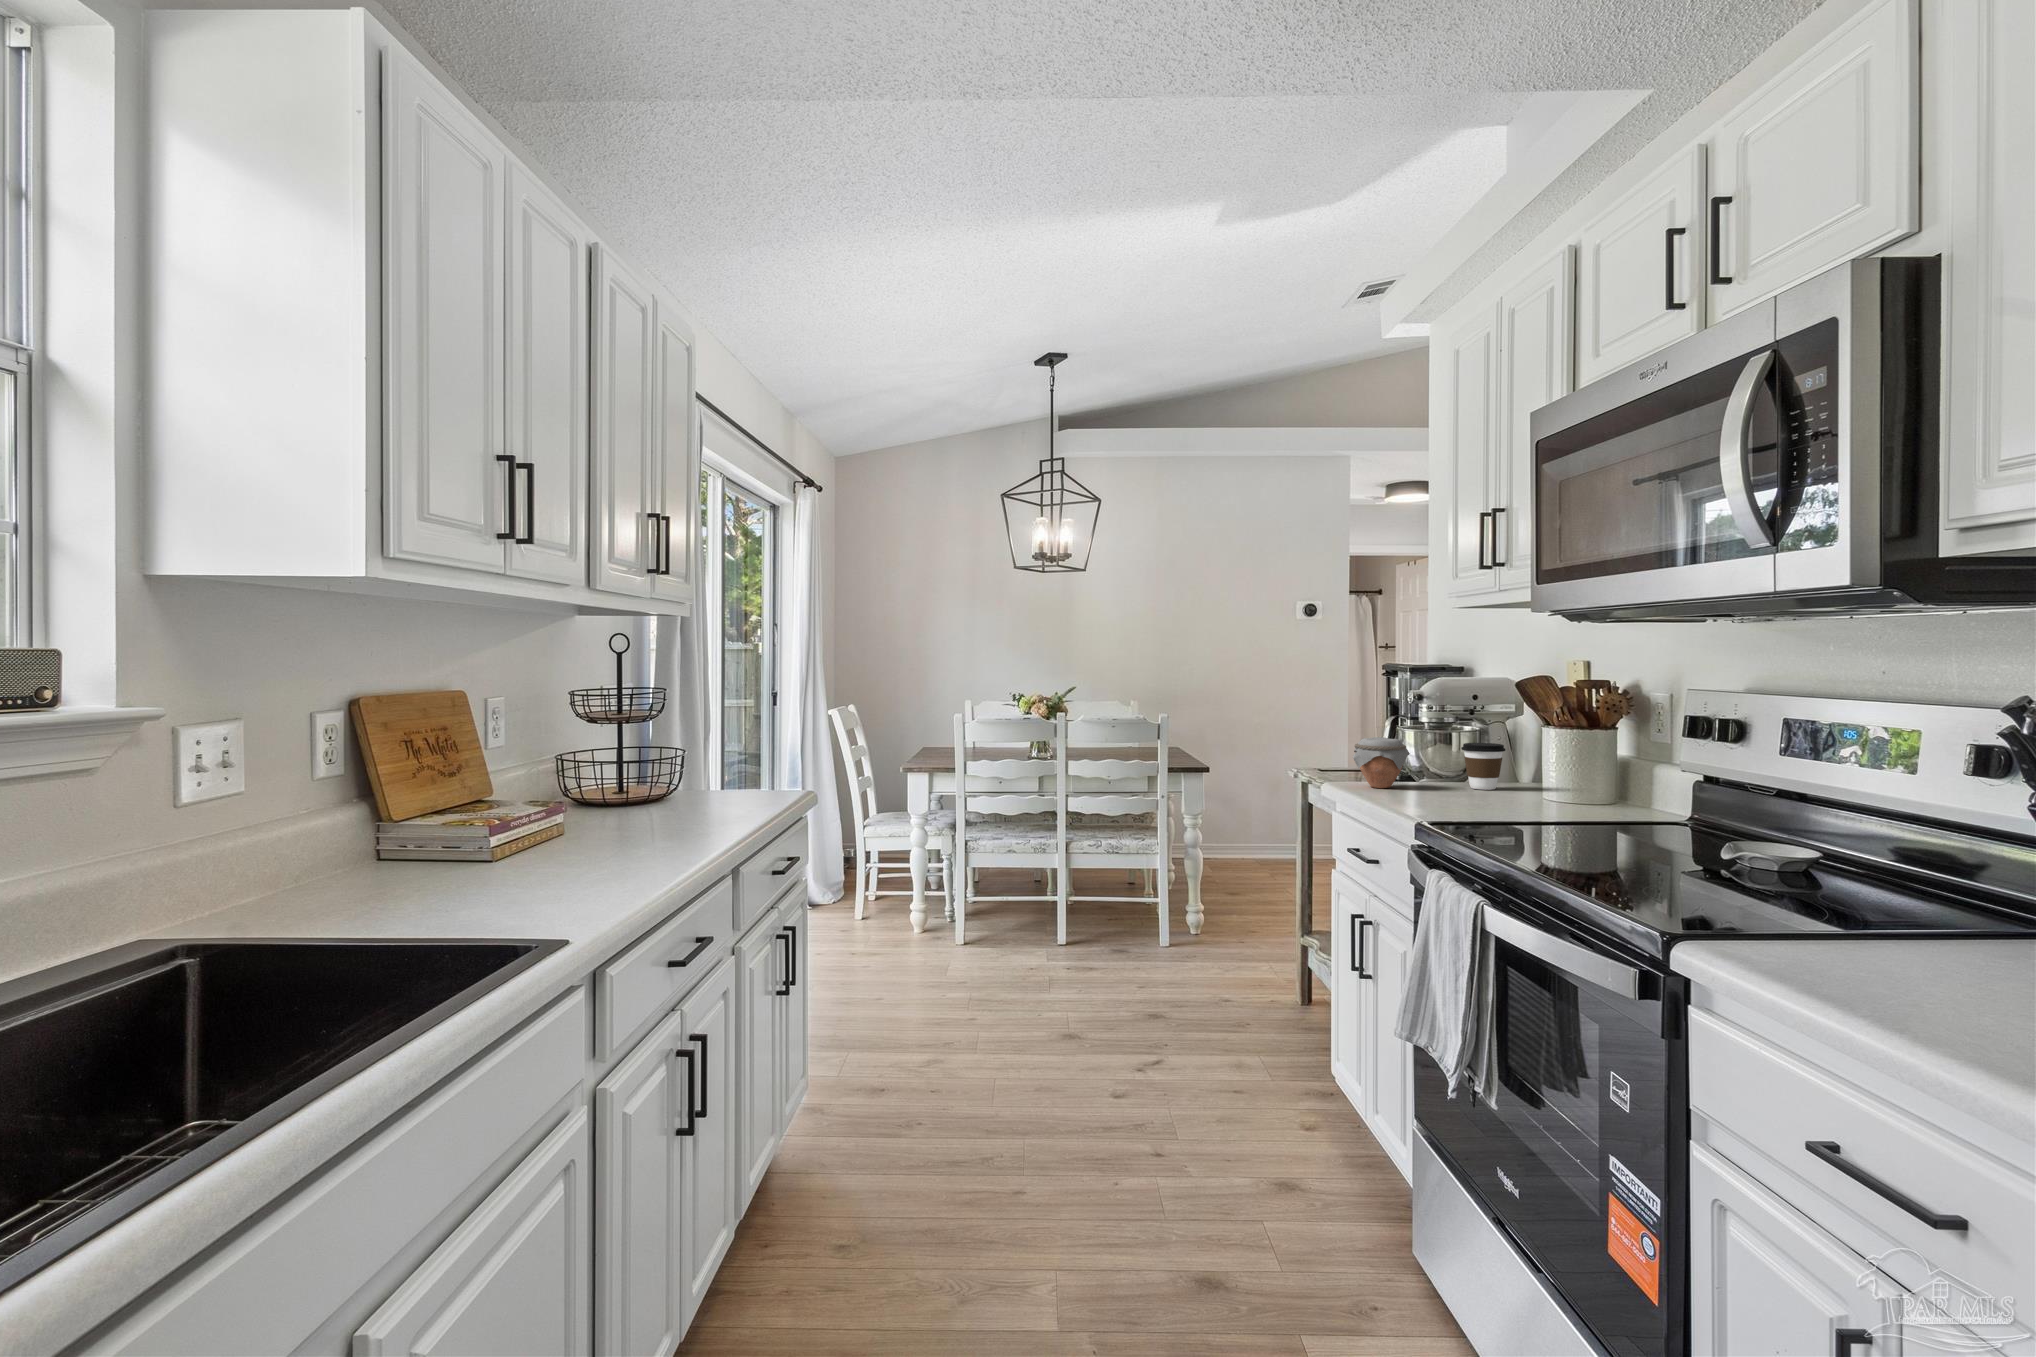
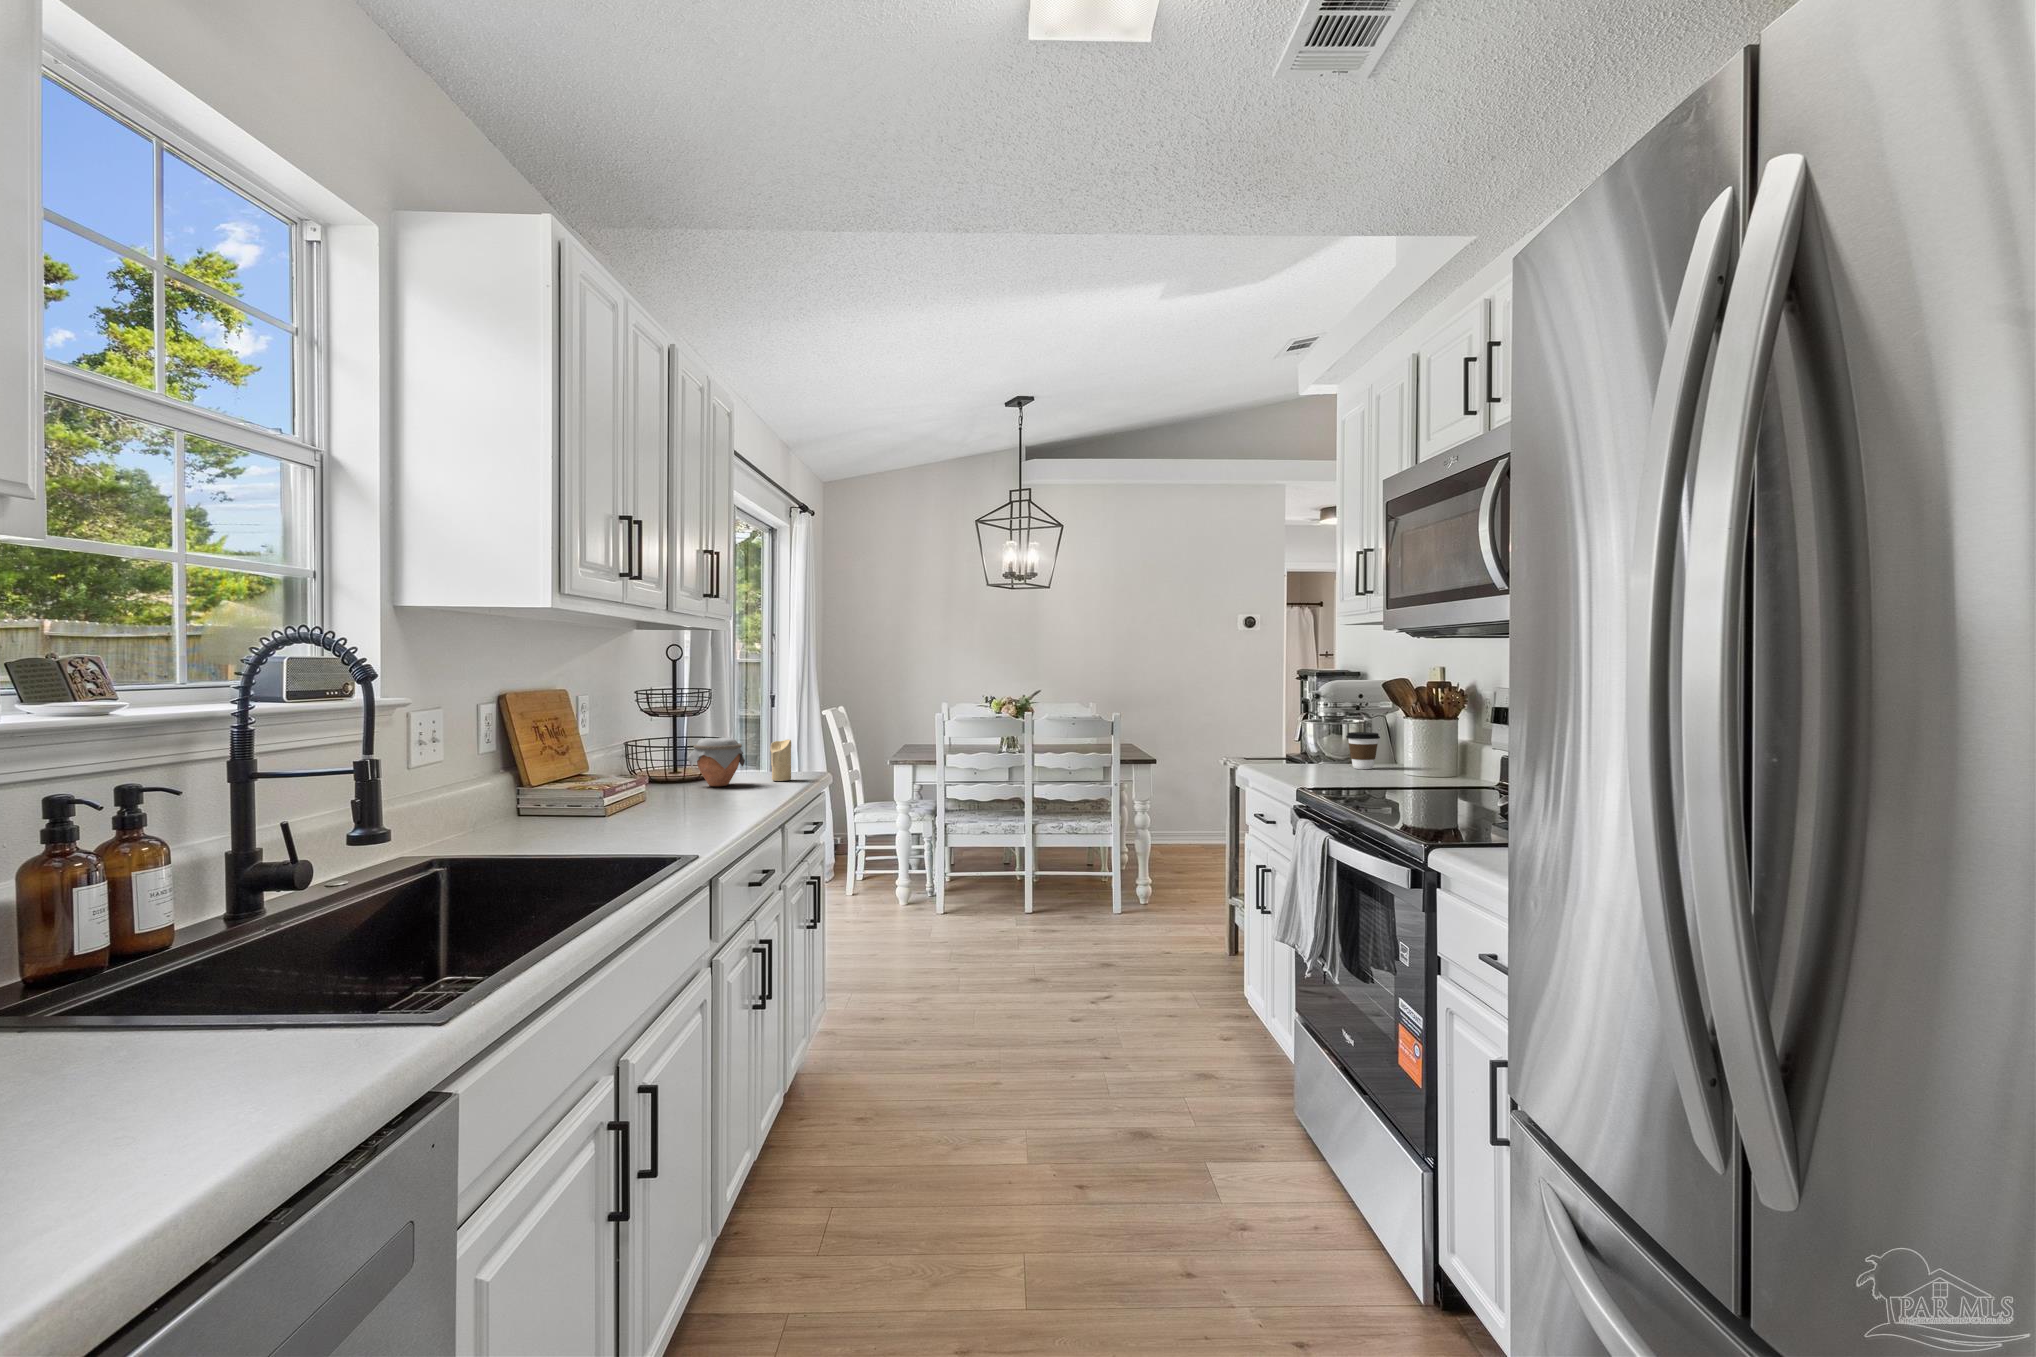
jar: present [1353,737,1410,788] -> present [688,738,745,786]
candle: none [733,753,759,806] -> present [770,739,791,781]

